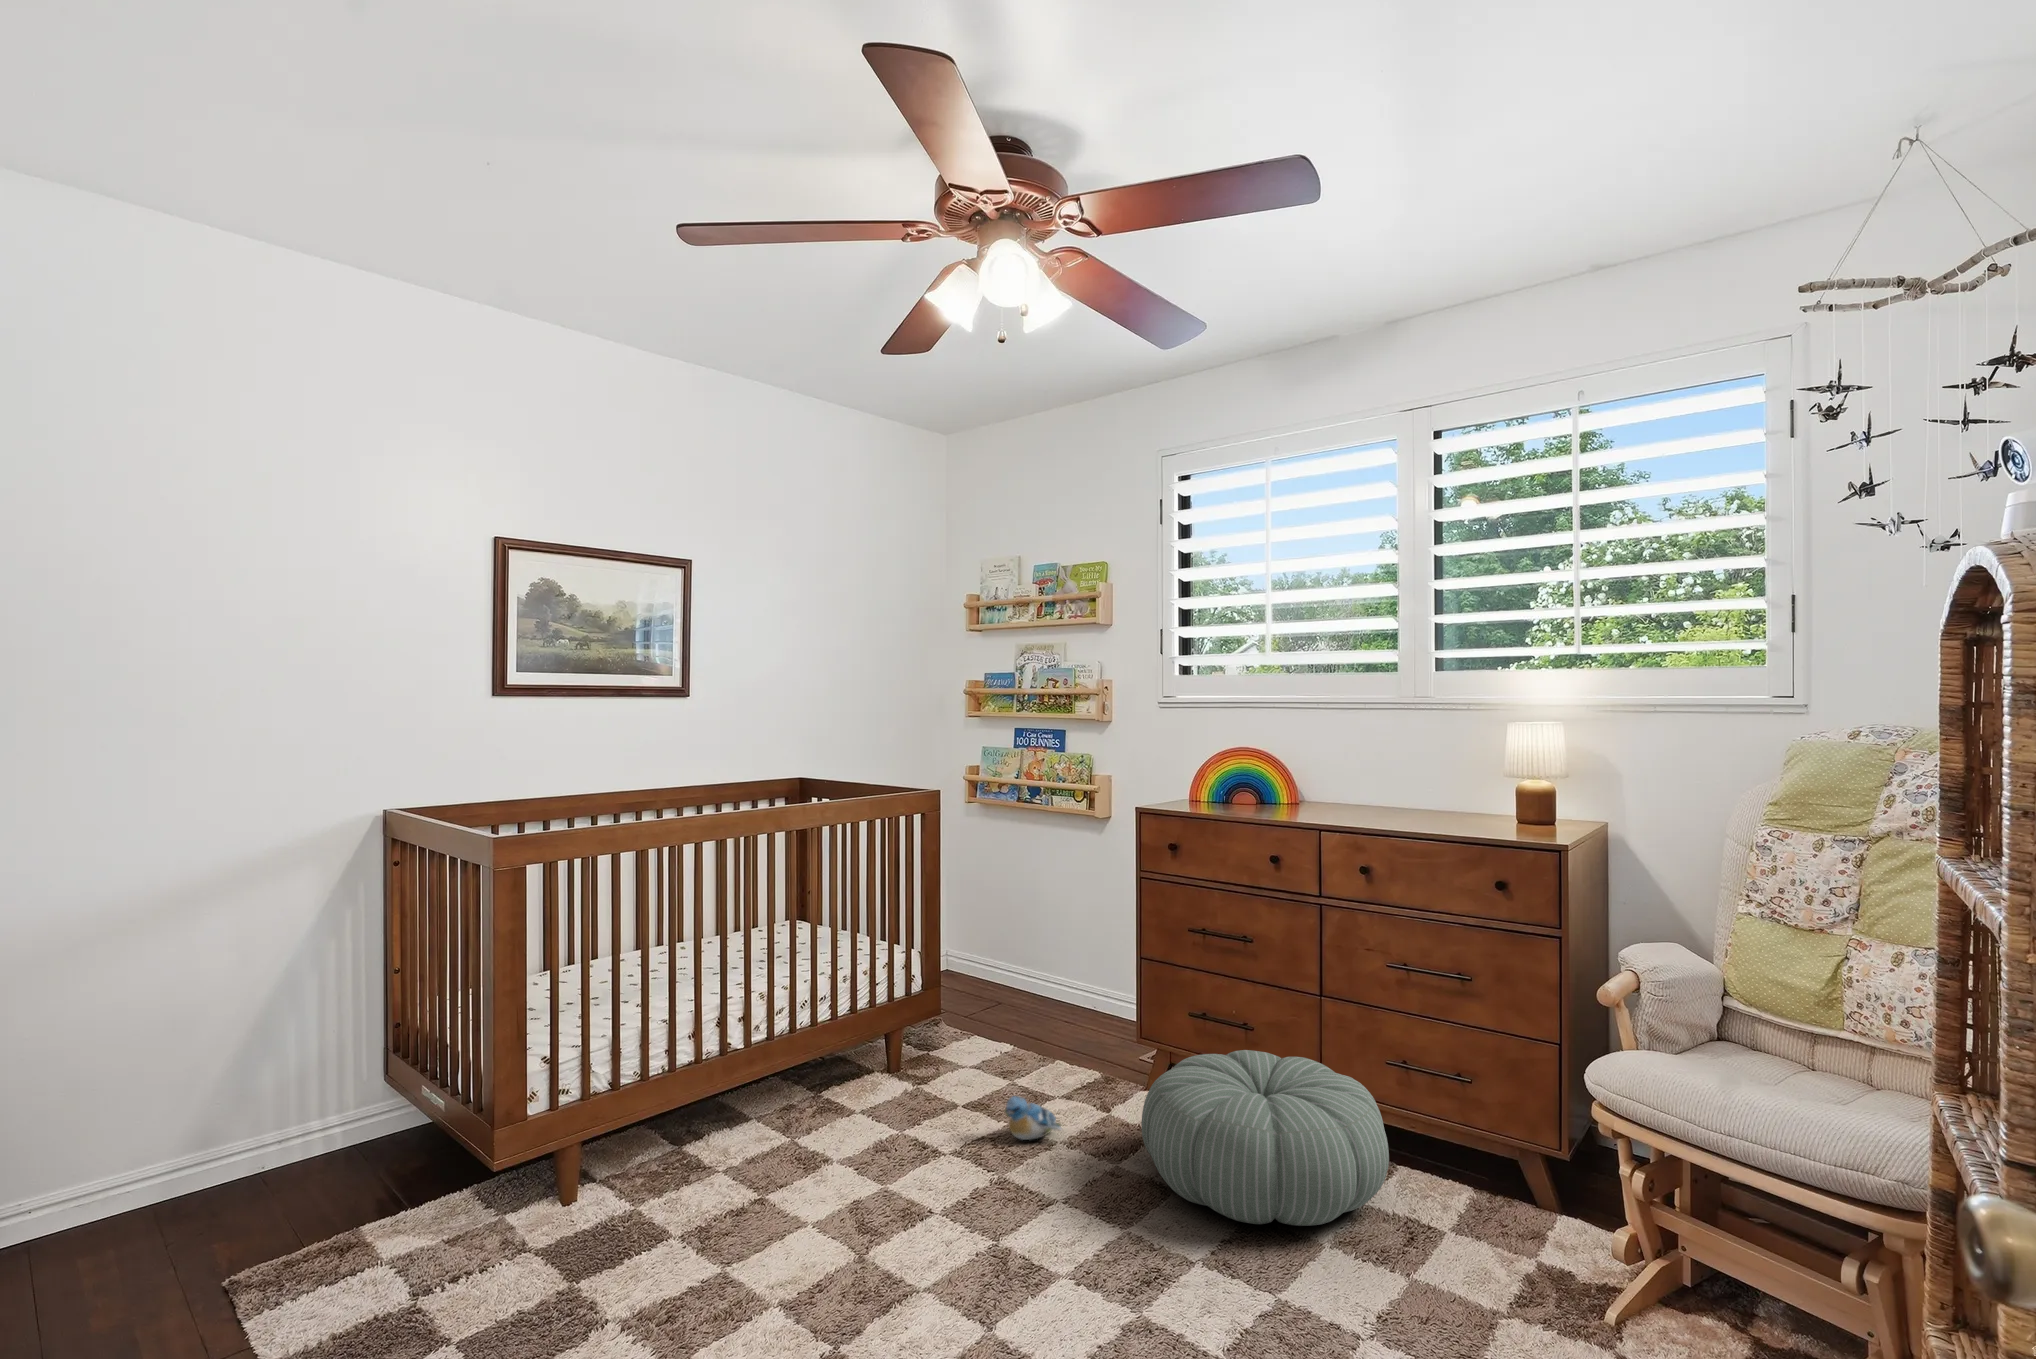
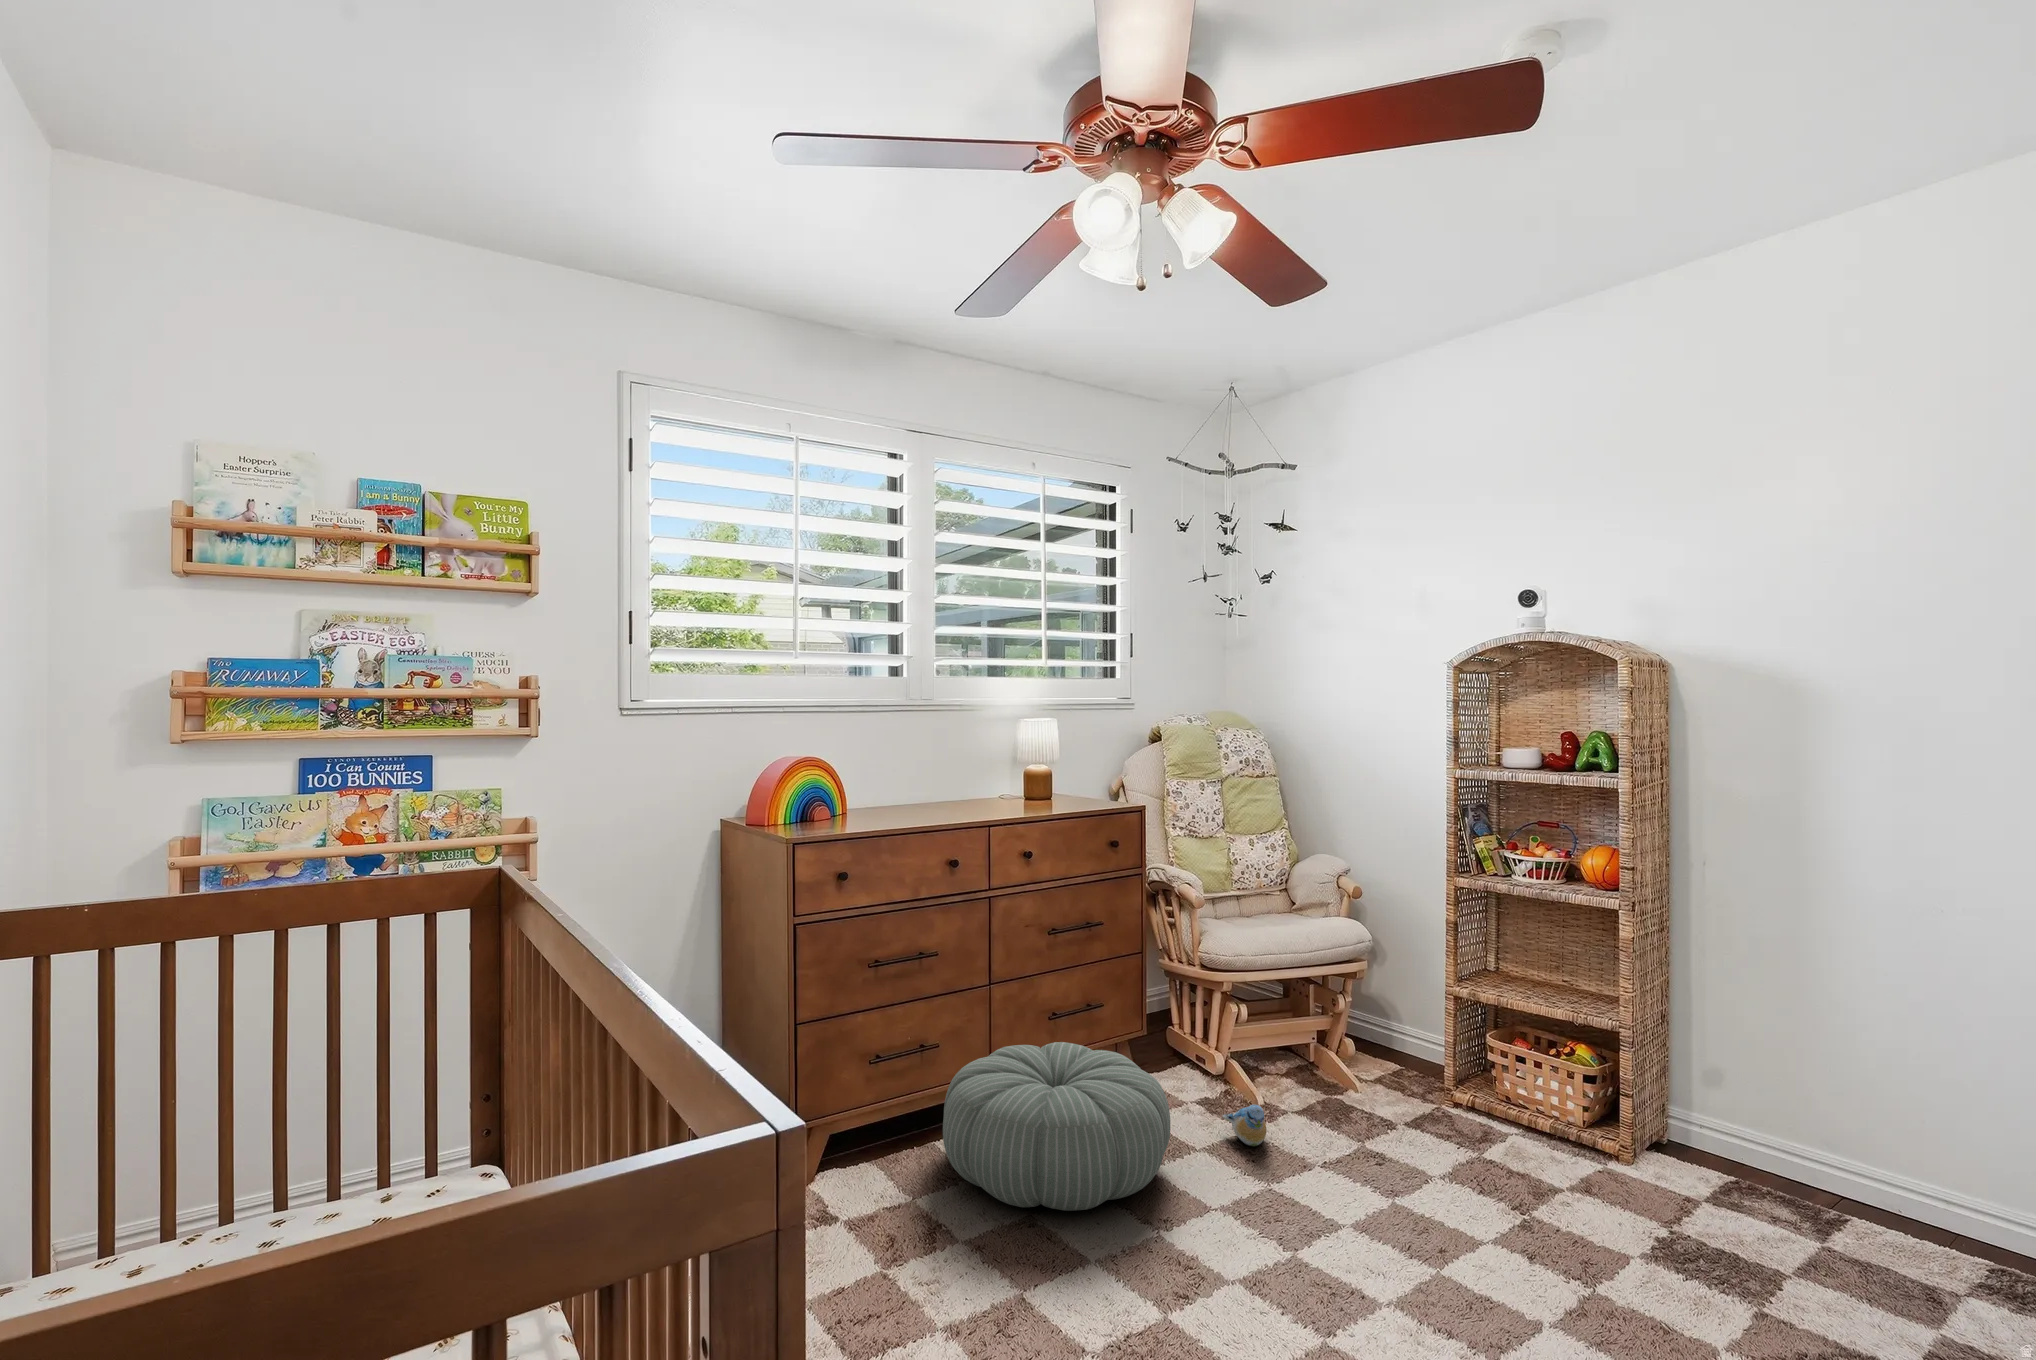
plush toy: present [1005,1096,1062,1140] -> present [1223,1104,1267,1146]

